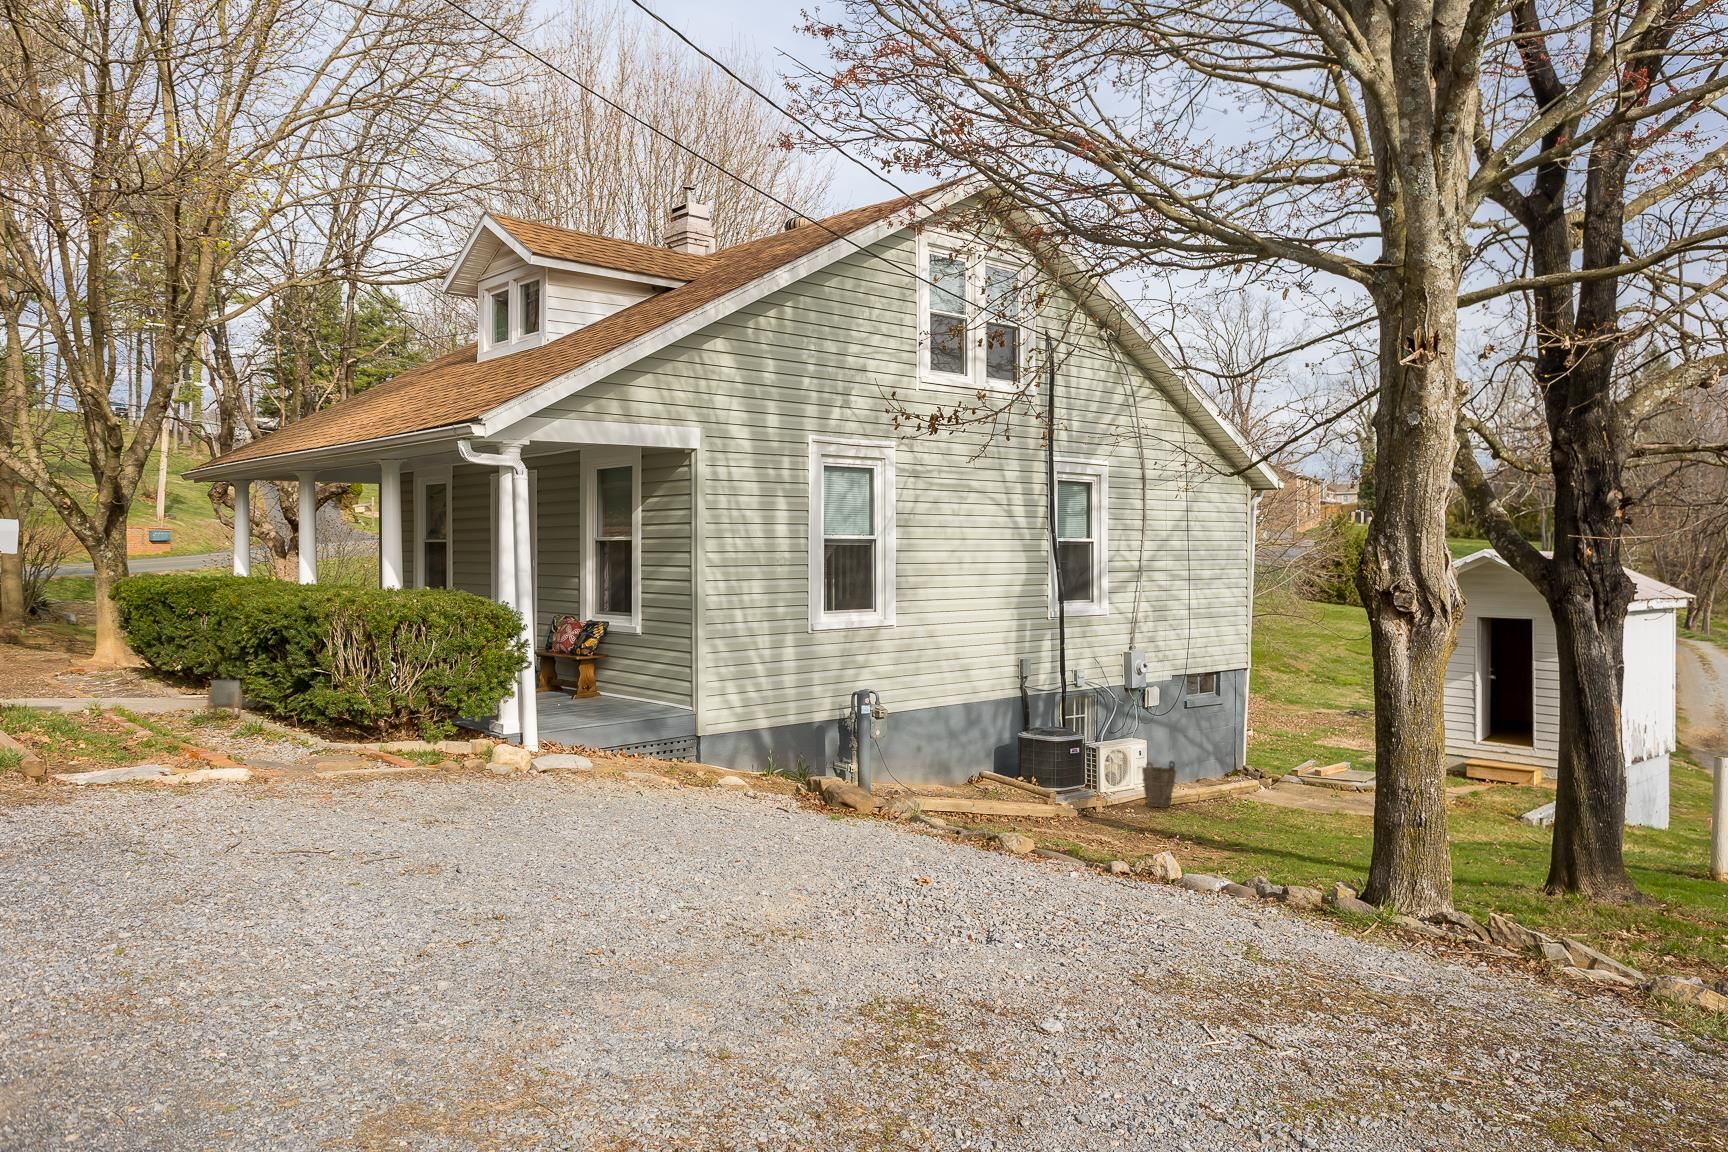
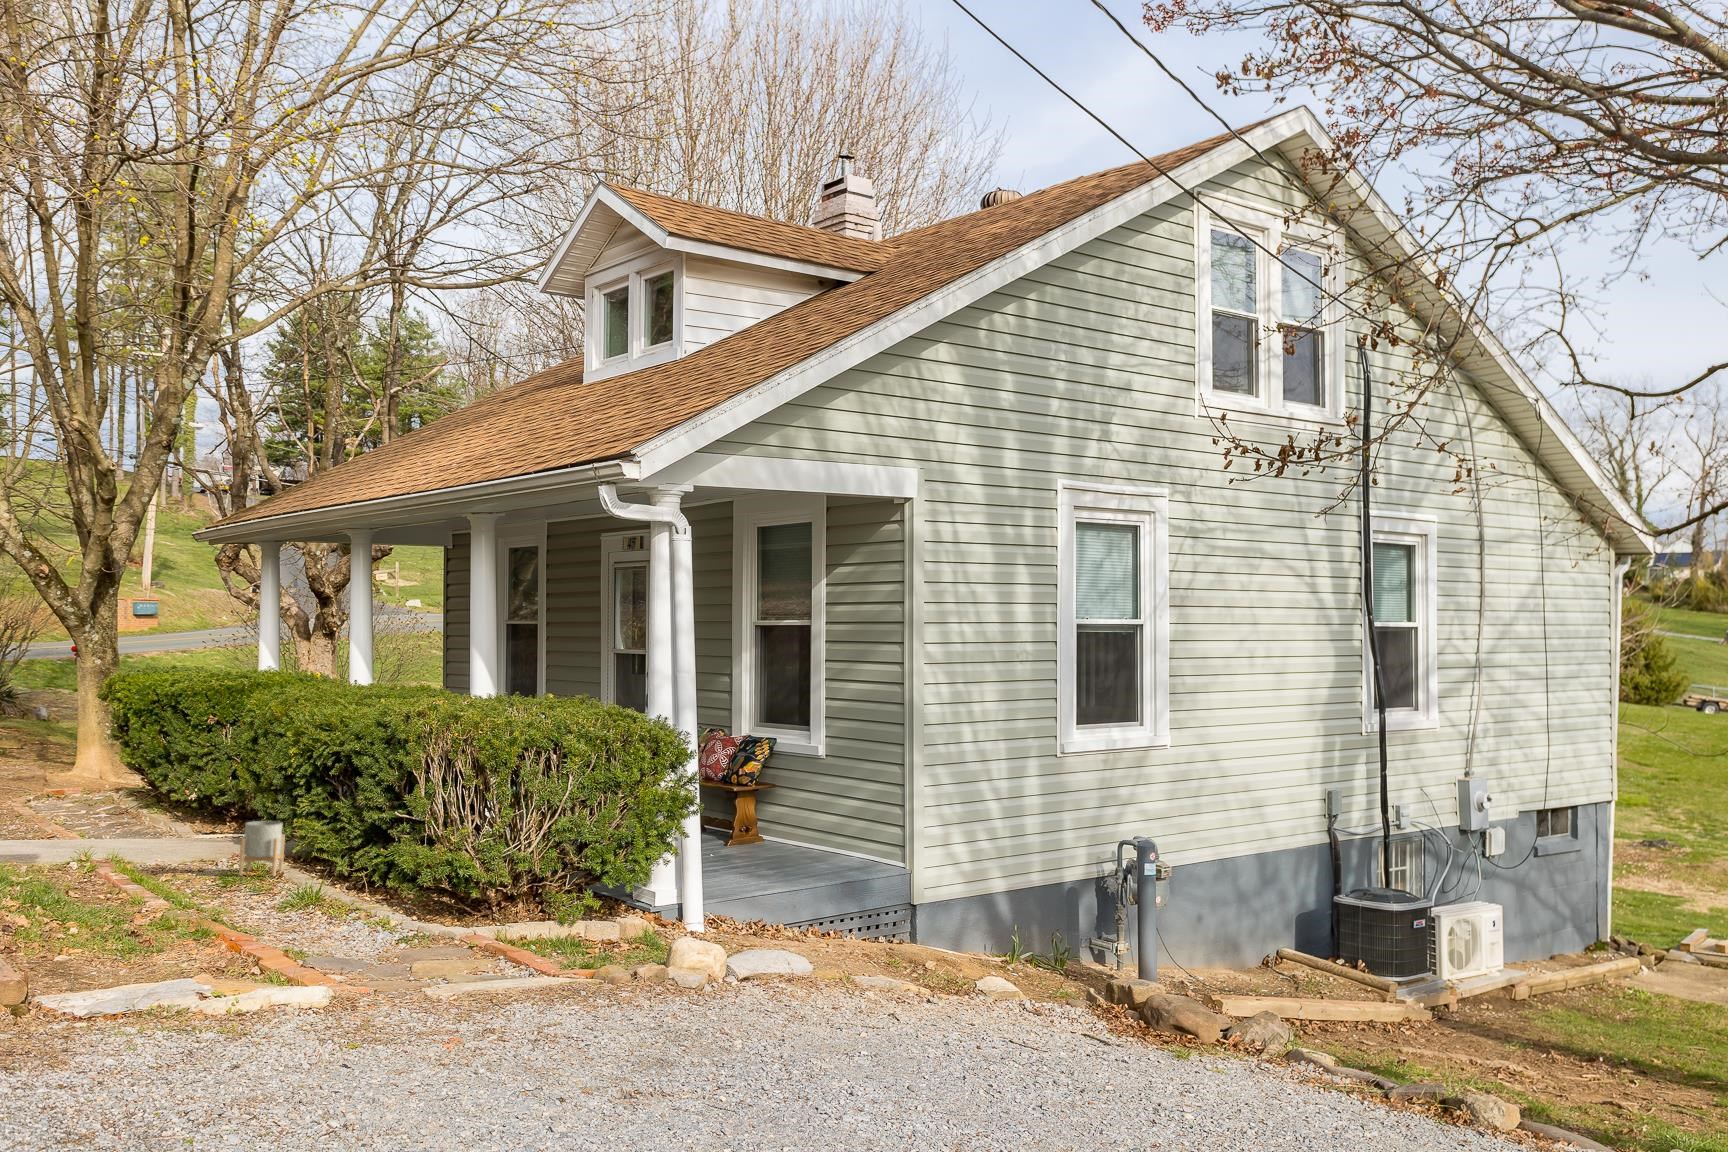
bucket: present [1142,761,1176,808] -> none [1503,935,1556,1004]

